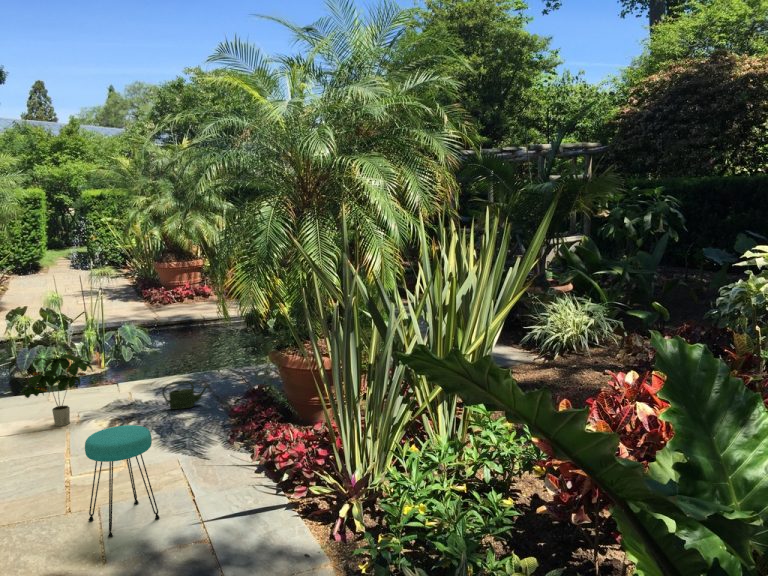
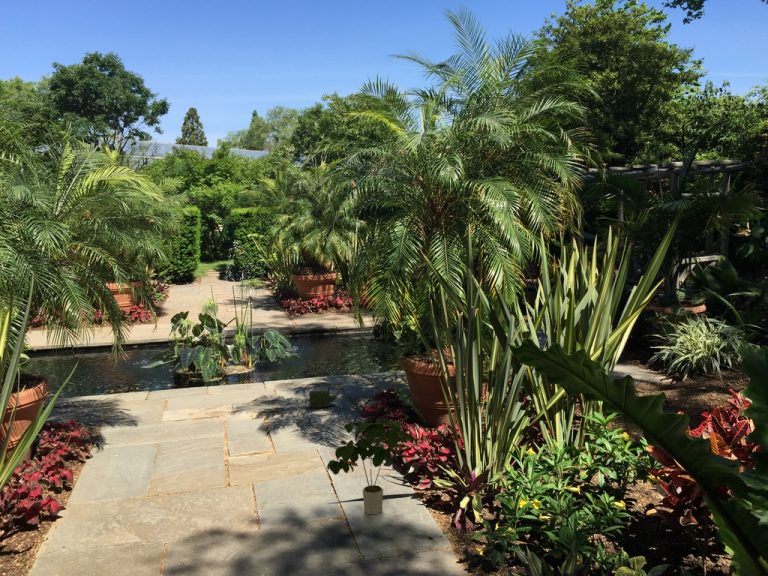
potted plant: present [21,354,93,426] -> present [327,419,414,515]
stool: present [85,425,159,537] -> none [247,414,304,506]

